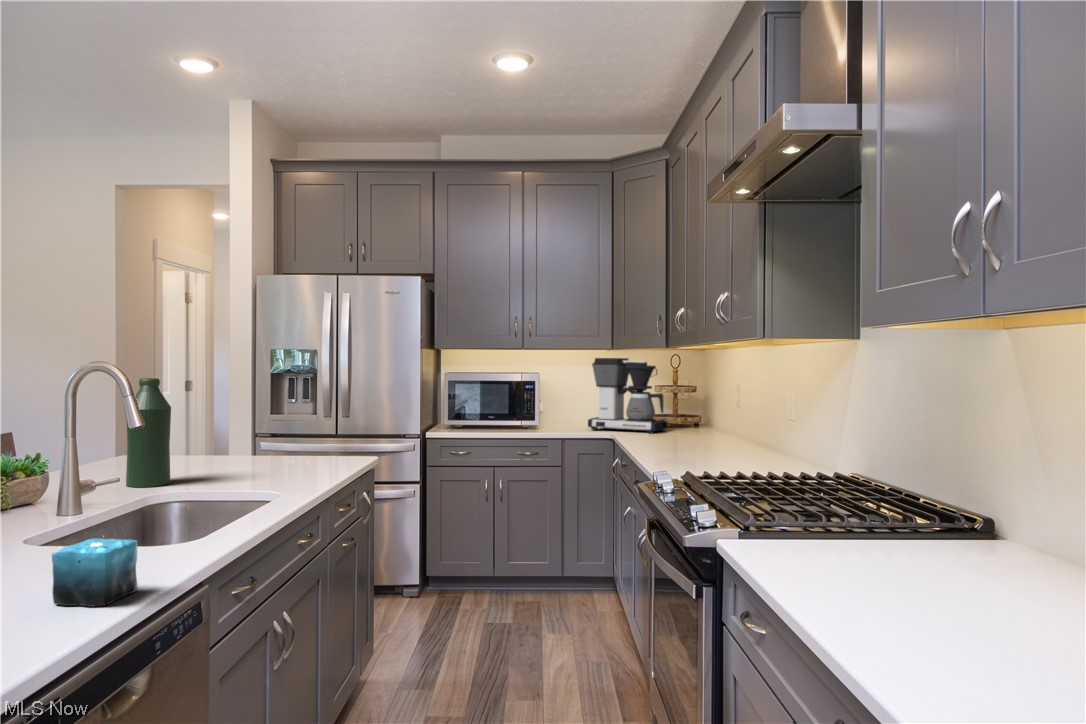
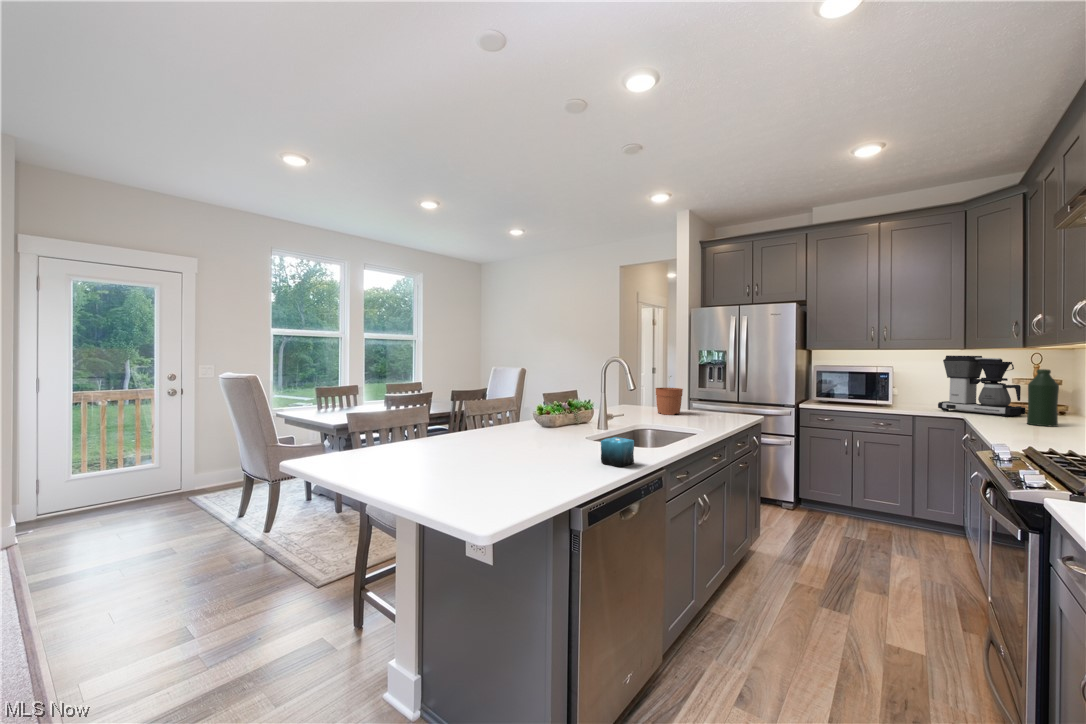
bottle: present [126,378,171,487] -> present [1027,369,1059,427]
plant pot: none [188,396,243,470] -> present [656,376,683,415]

